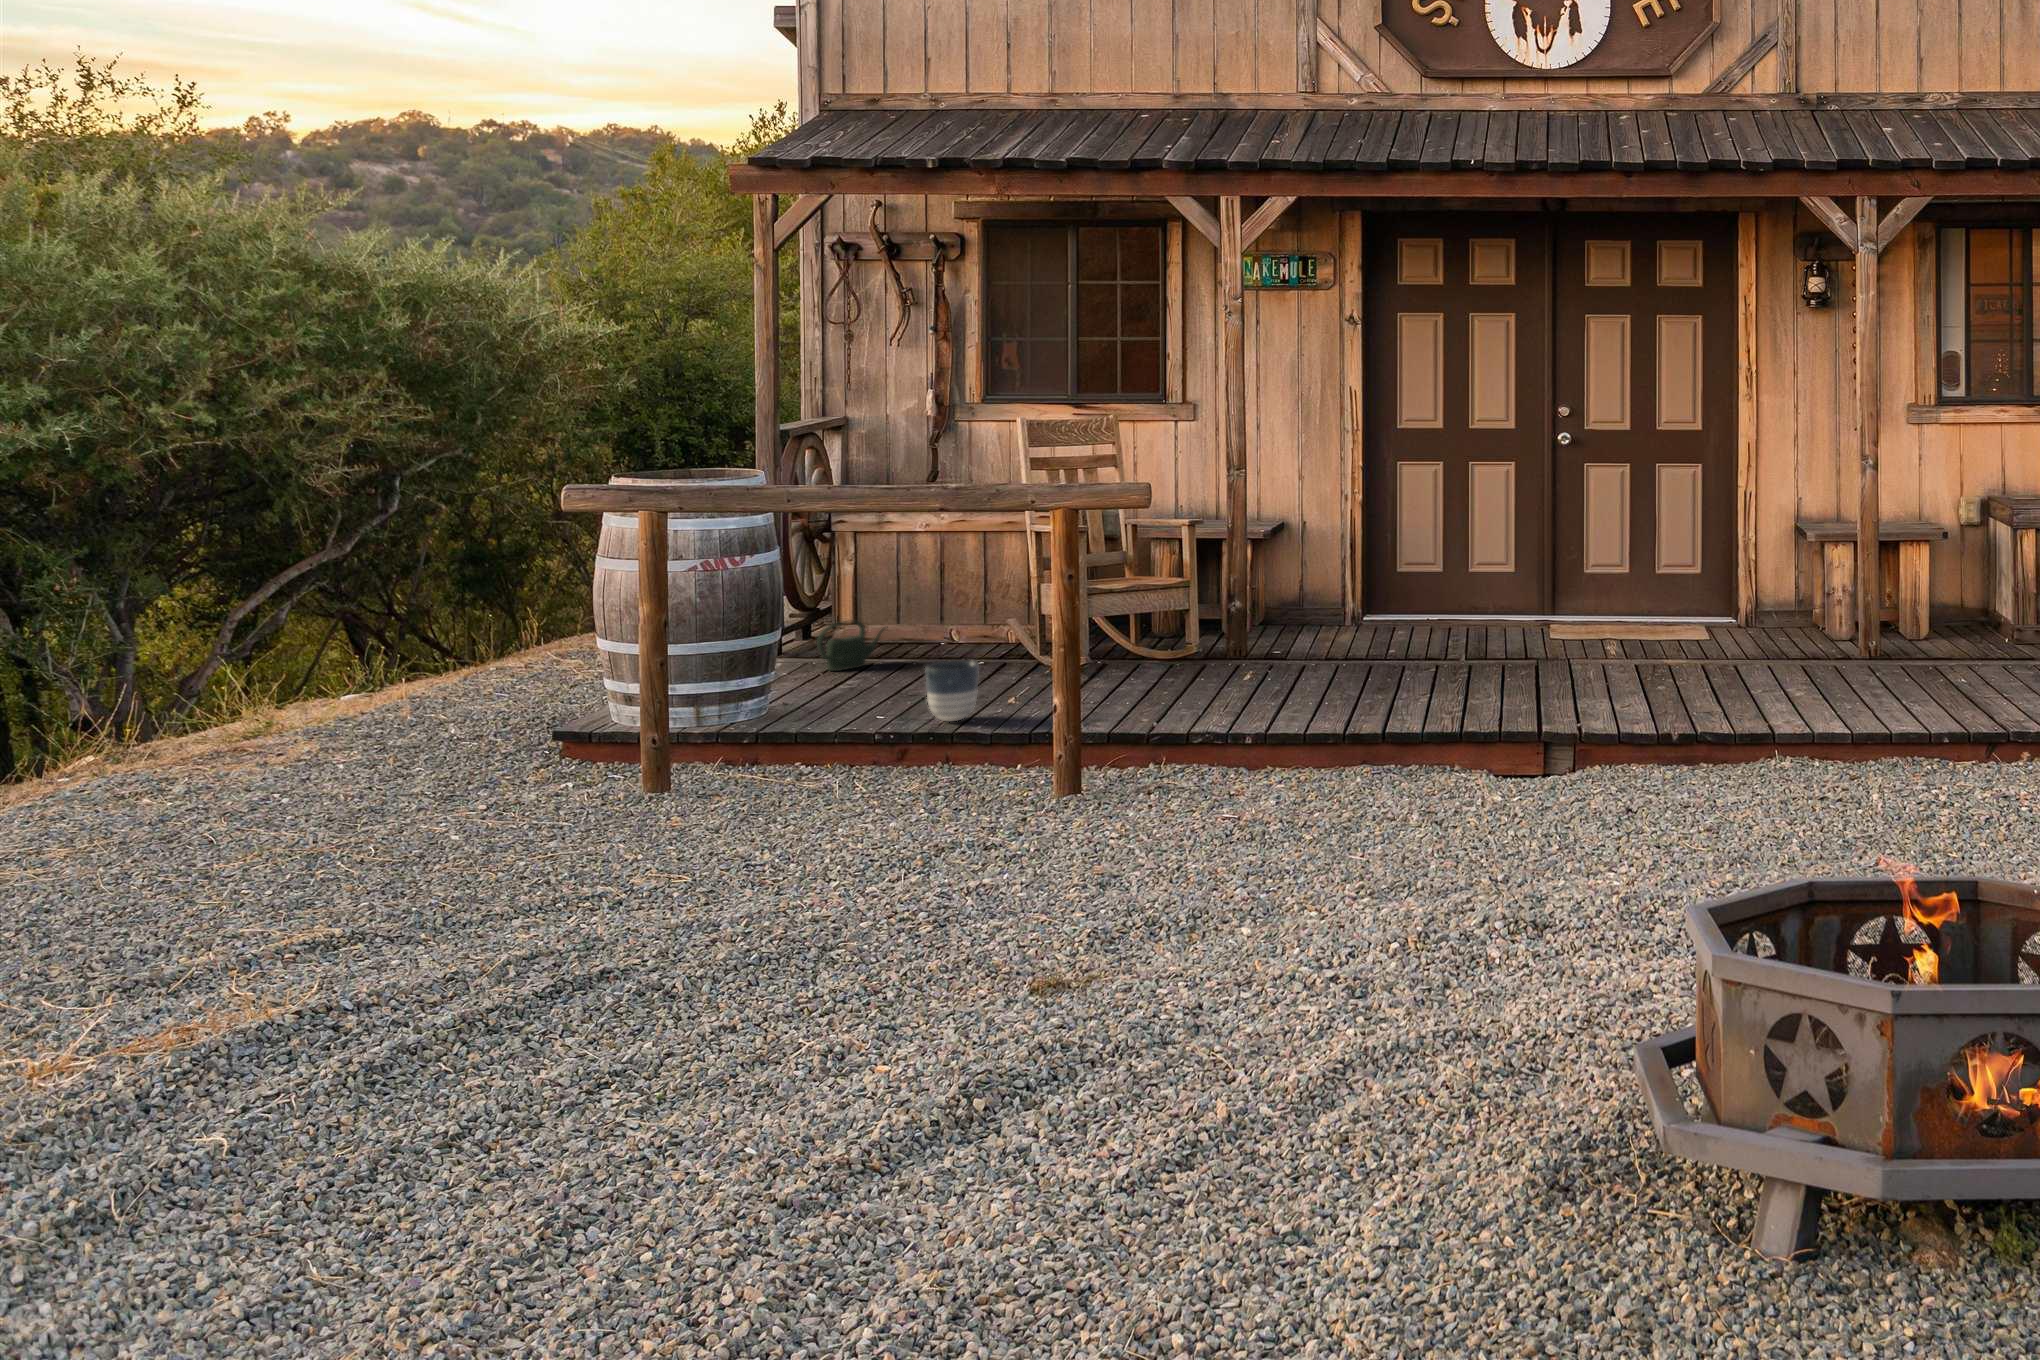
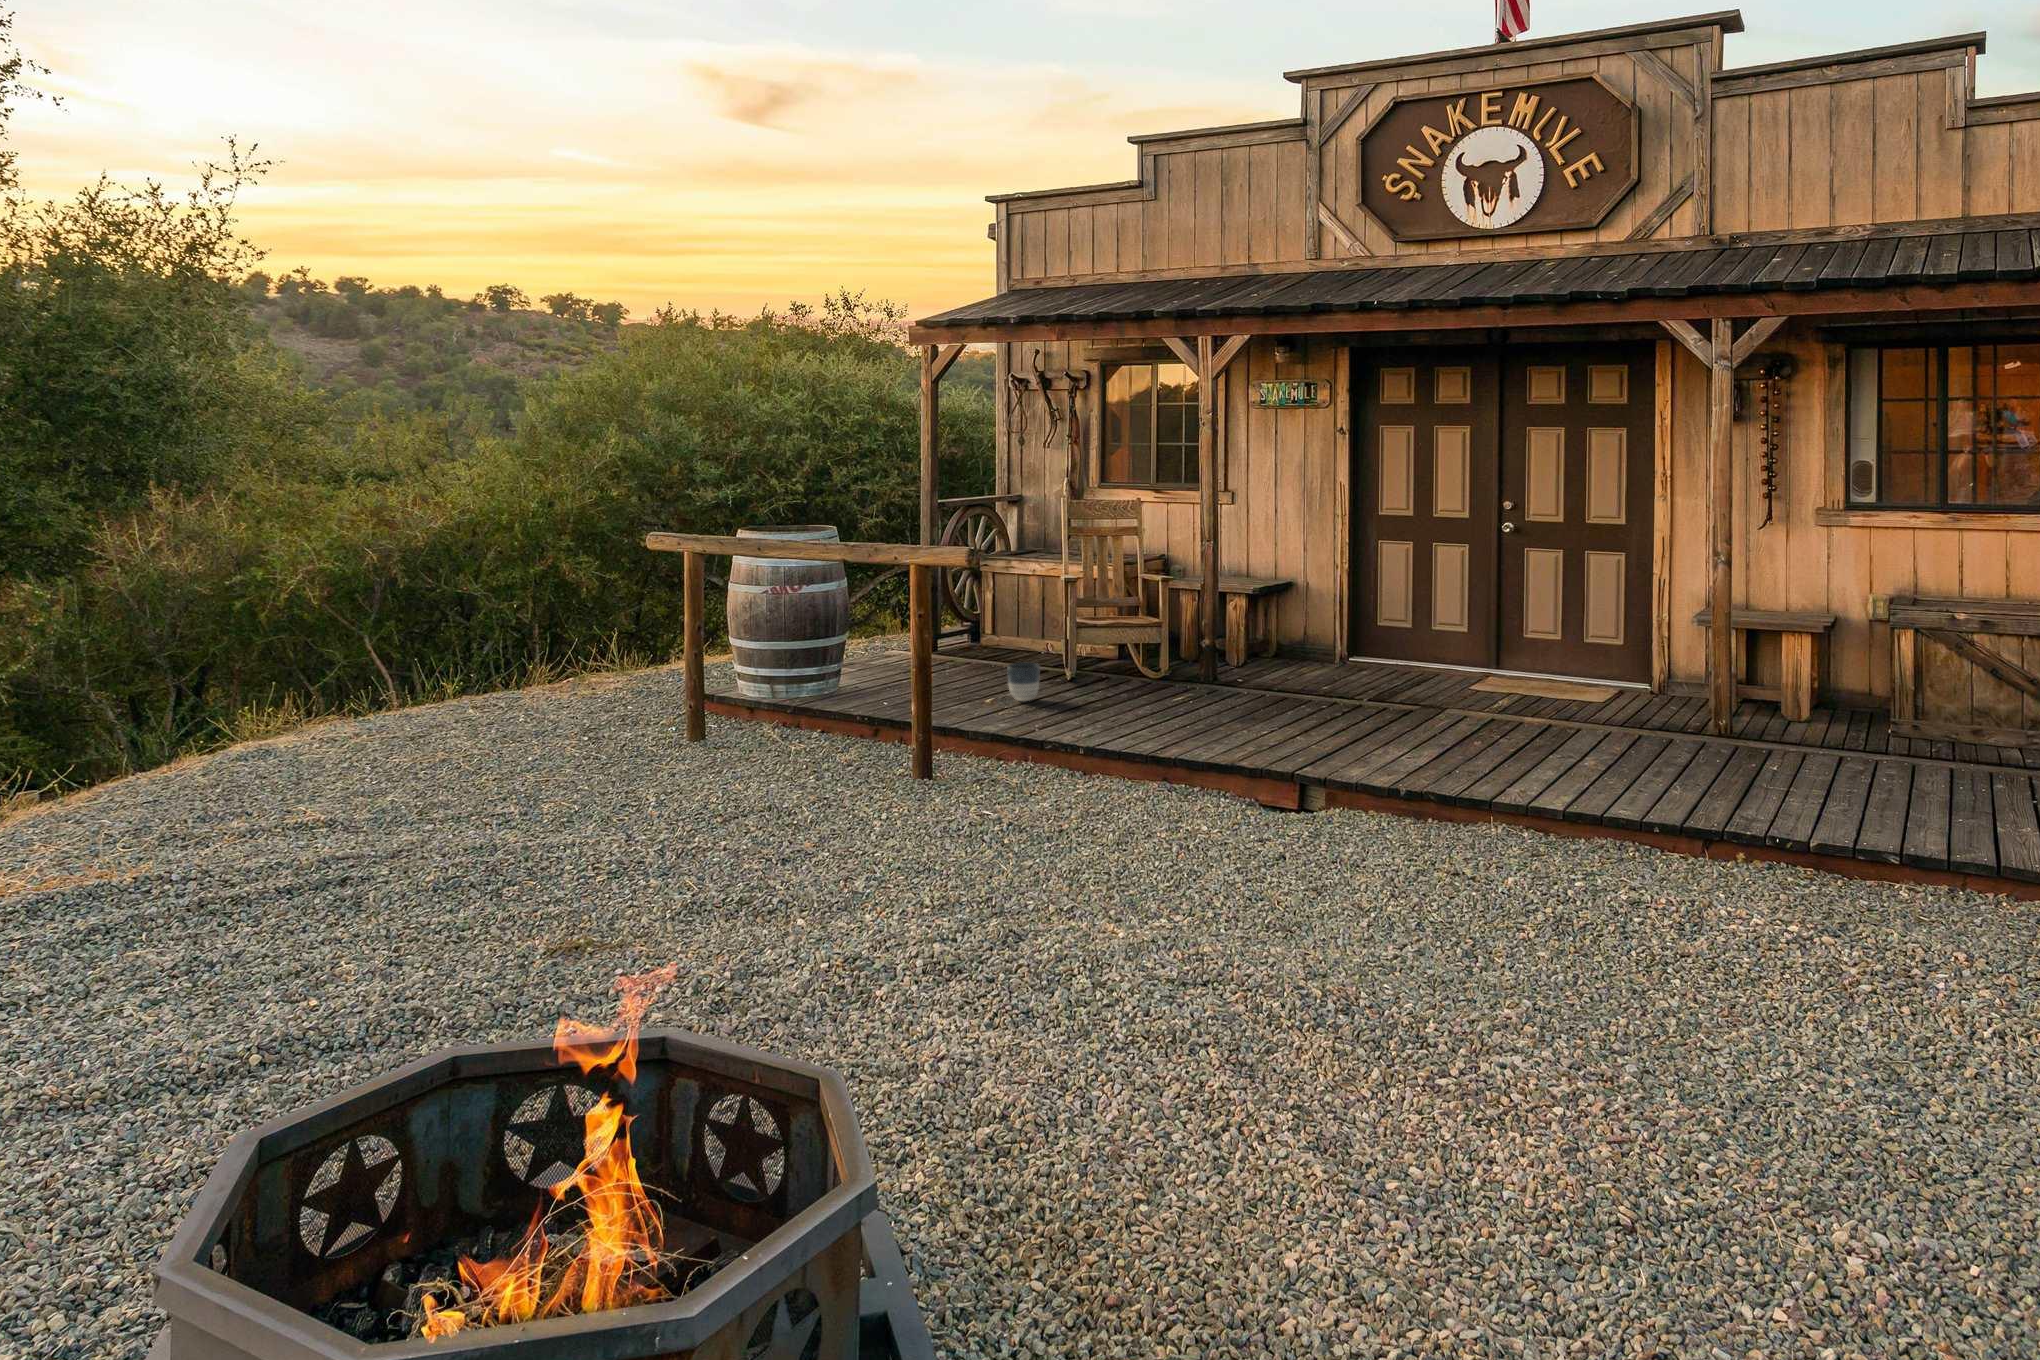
watering can: present [817,620,888,671] -> none [984,628,1031,660]

